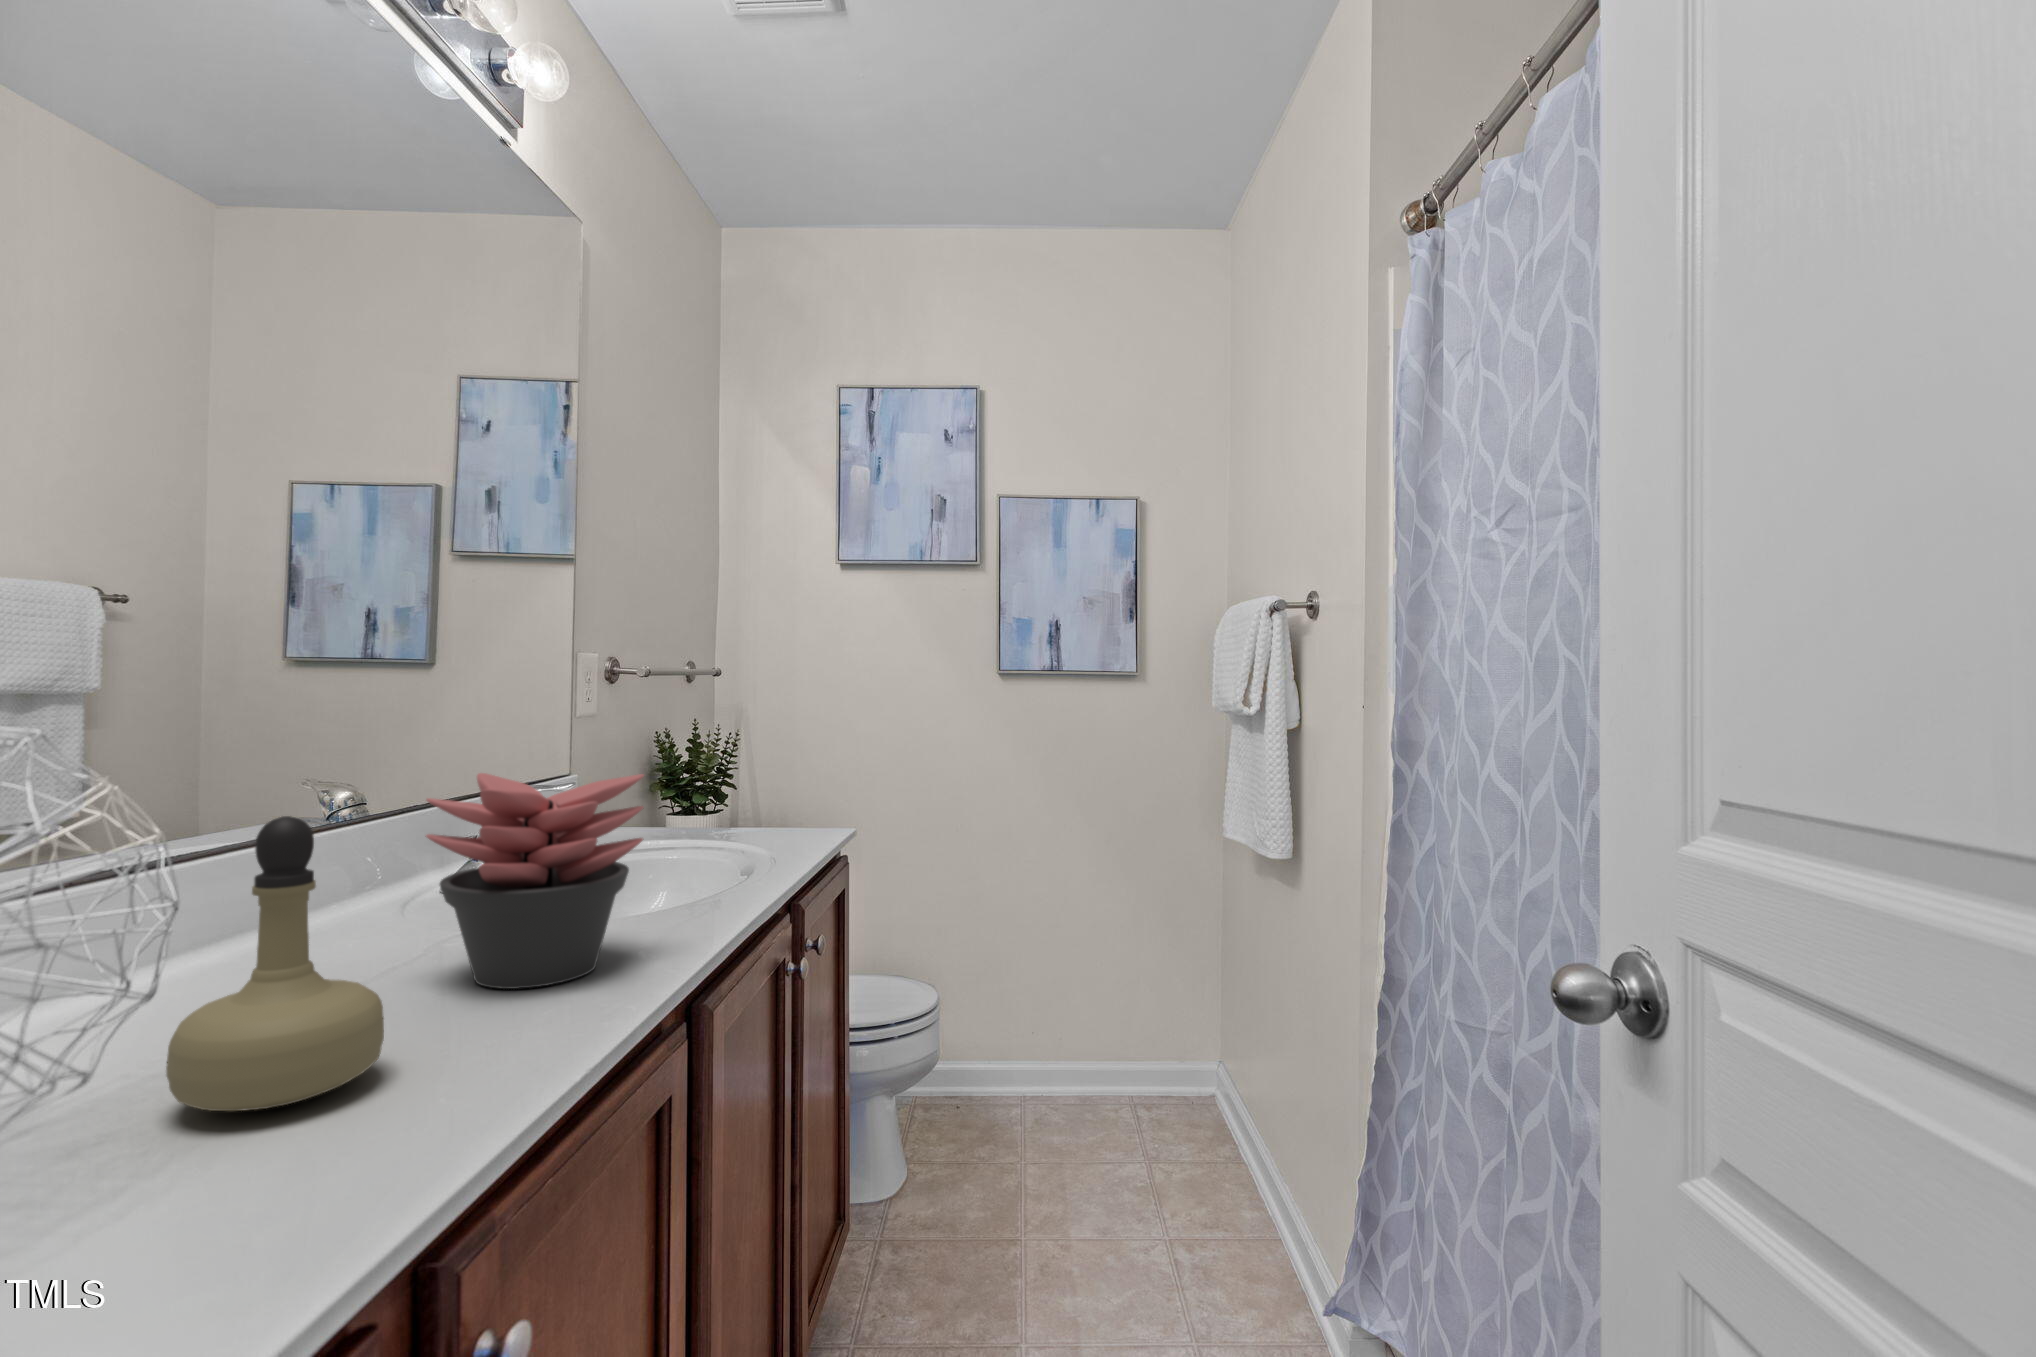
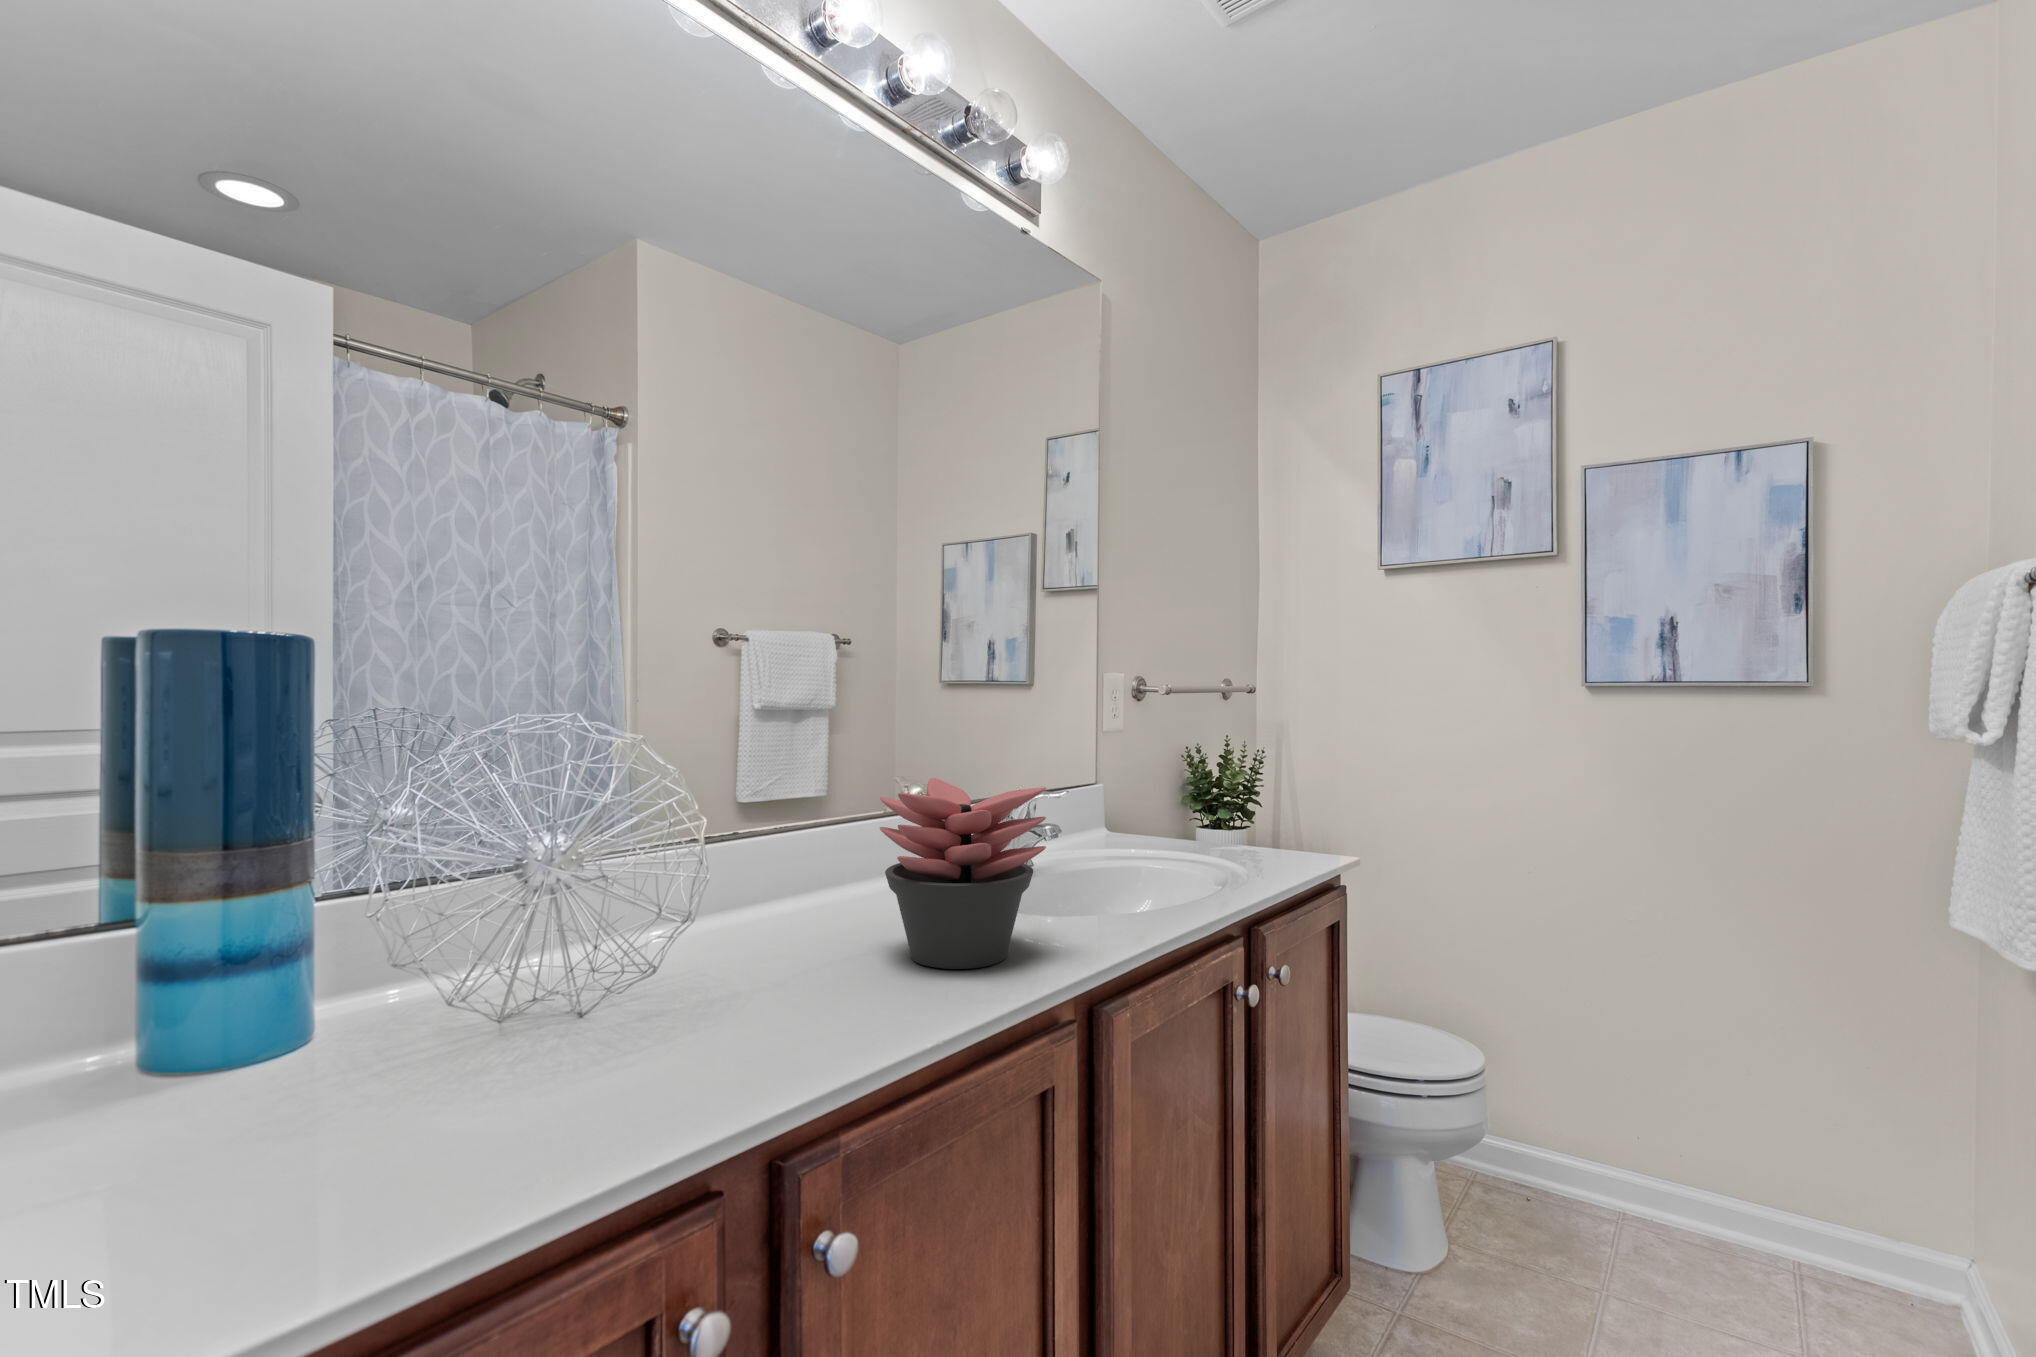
perfume bottle: present [166,816,384,1111] -> none [661,805,796,1024]

